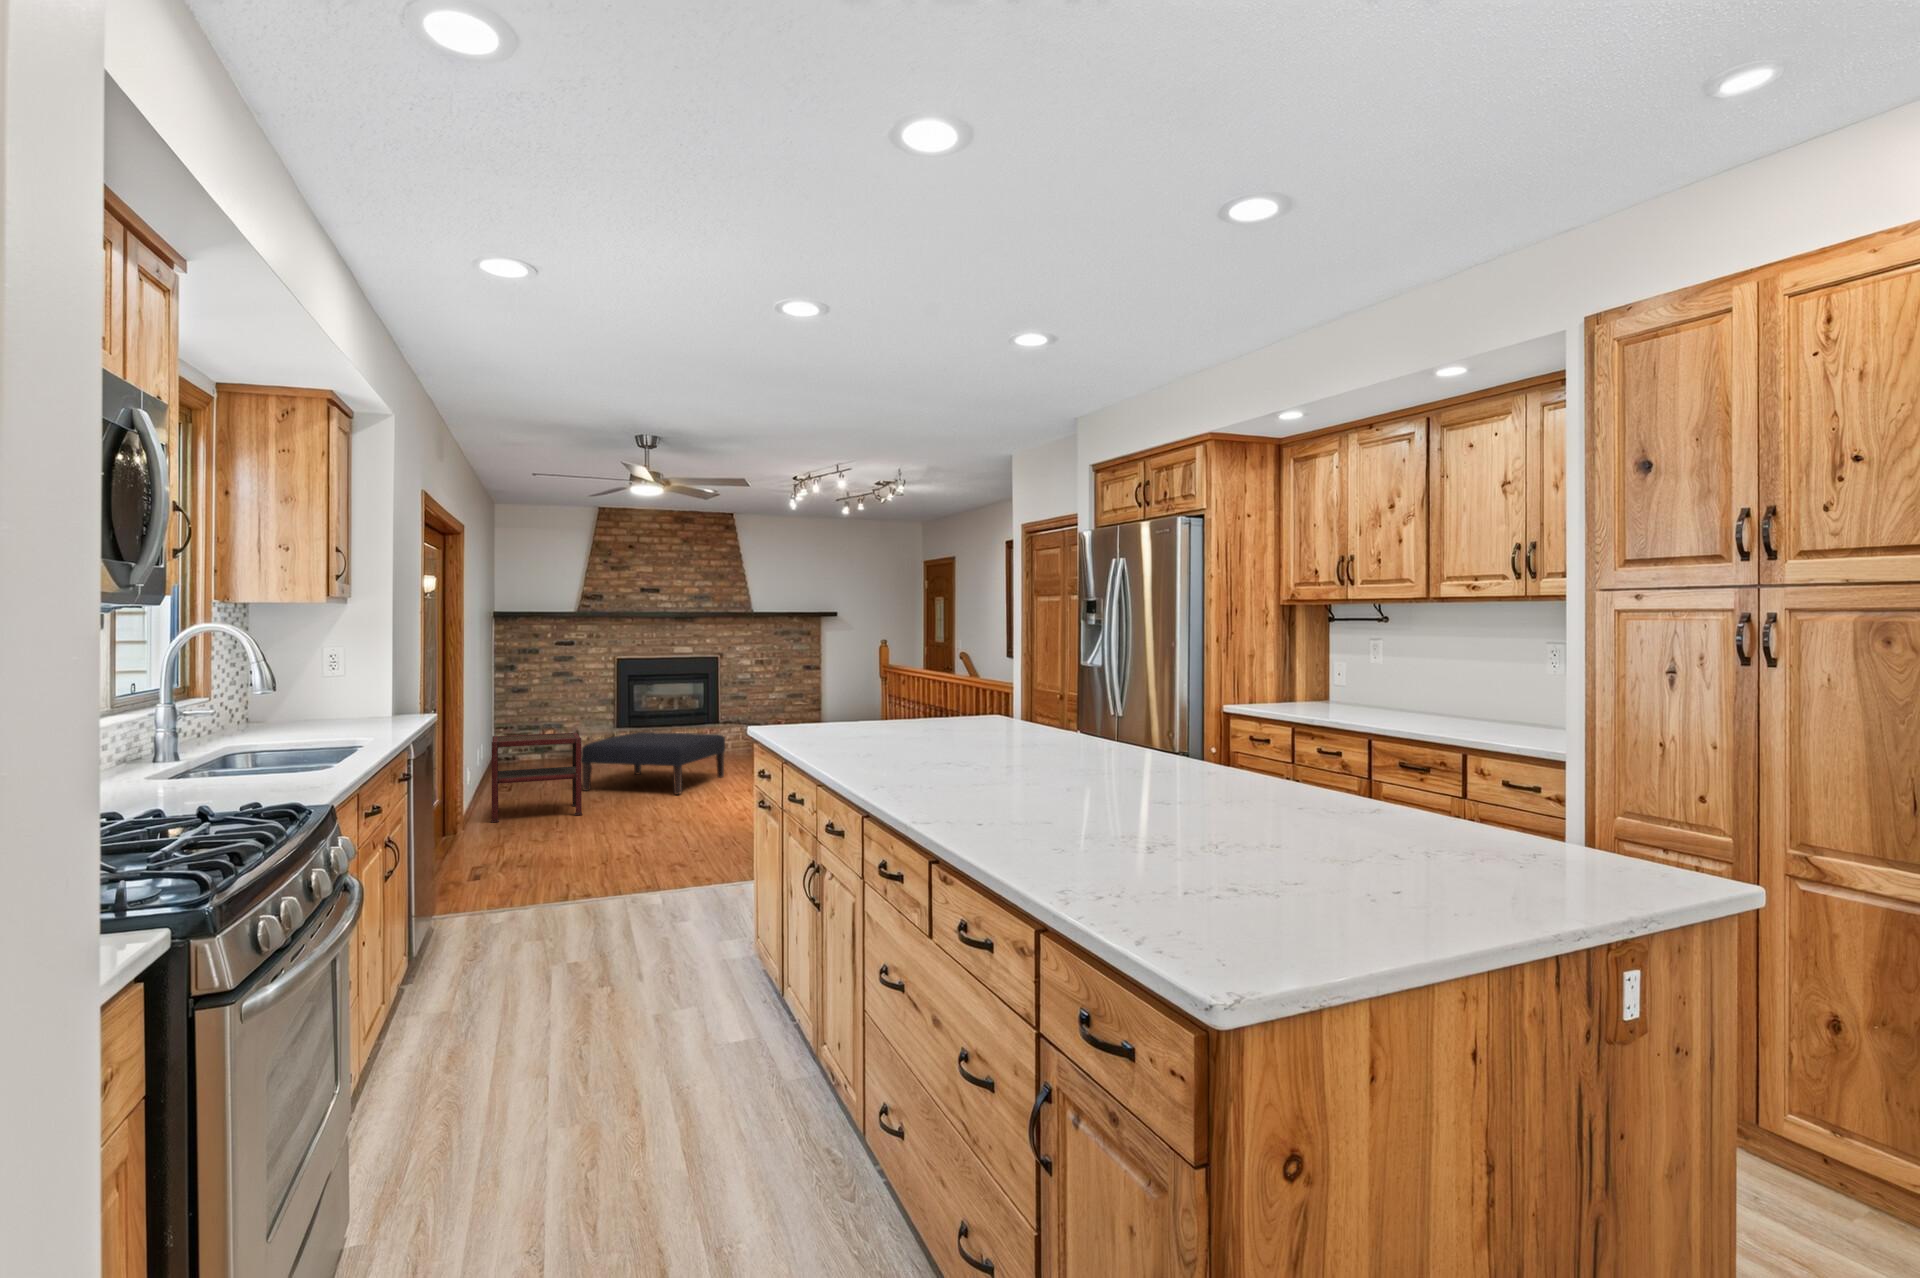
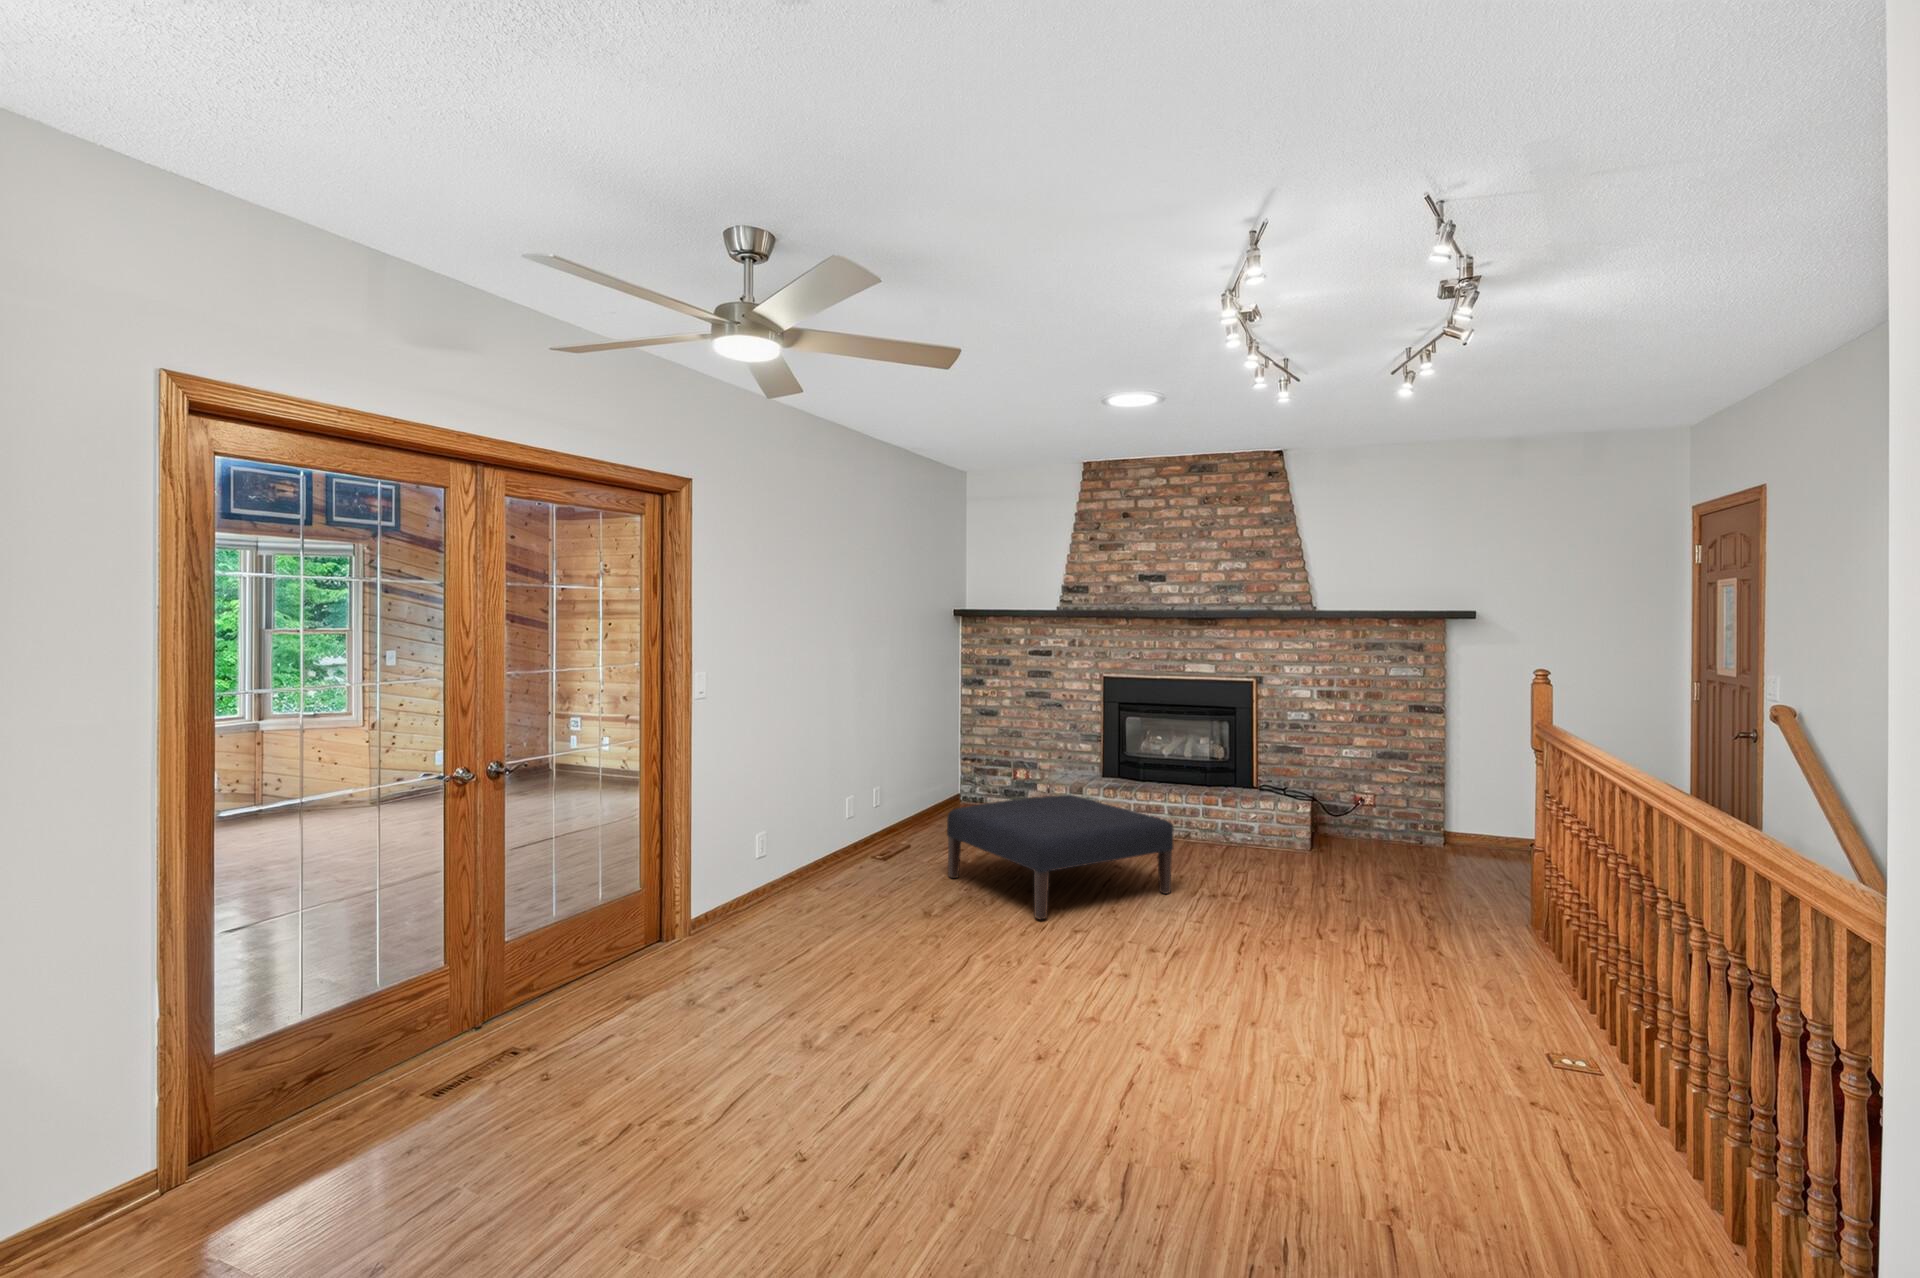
side table: present [491,733,582,822] -> none [747,787,893,931]

